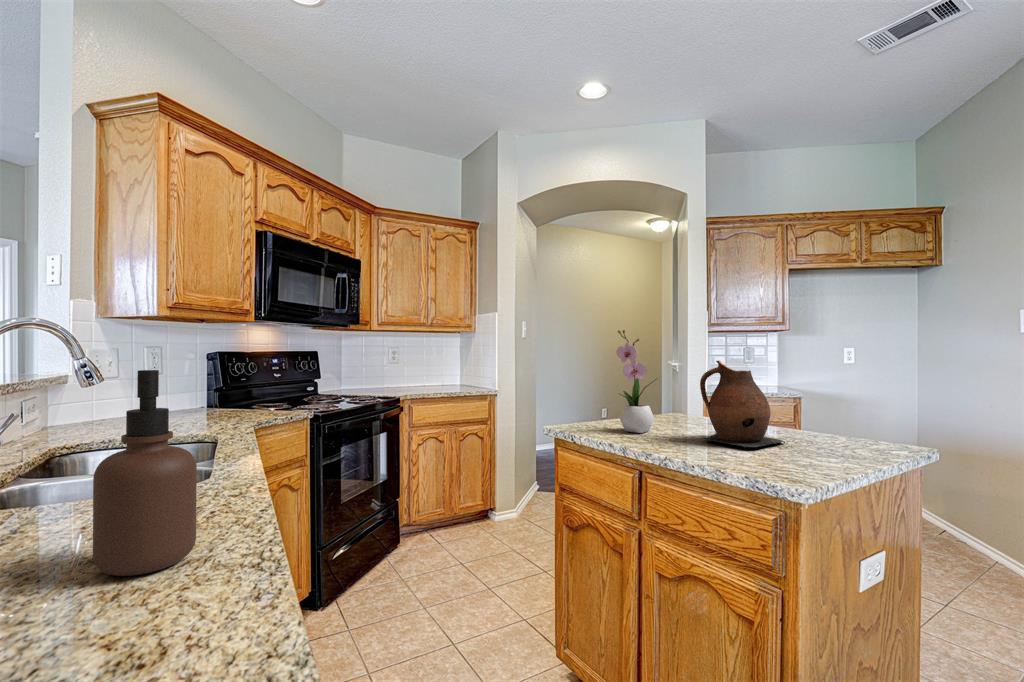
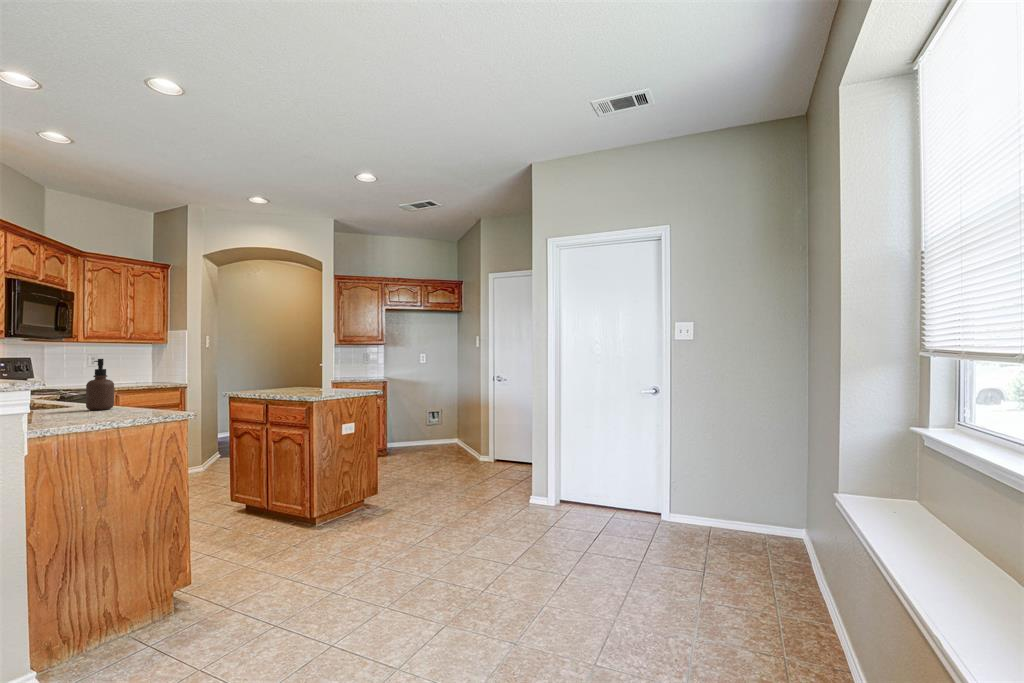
flower arrangement: present [616,330,658,433] -> none [260,345,281,391]
ceramic pitcher: present [700,361,785,448] -> none [297,358,331,392]

